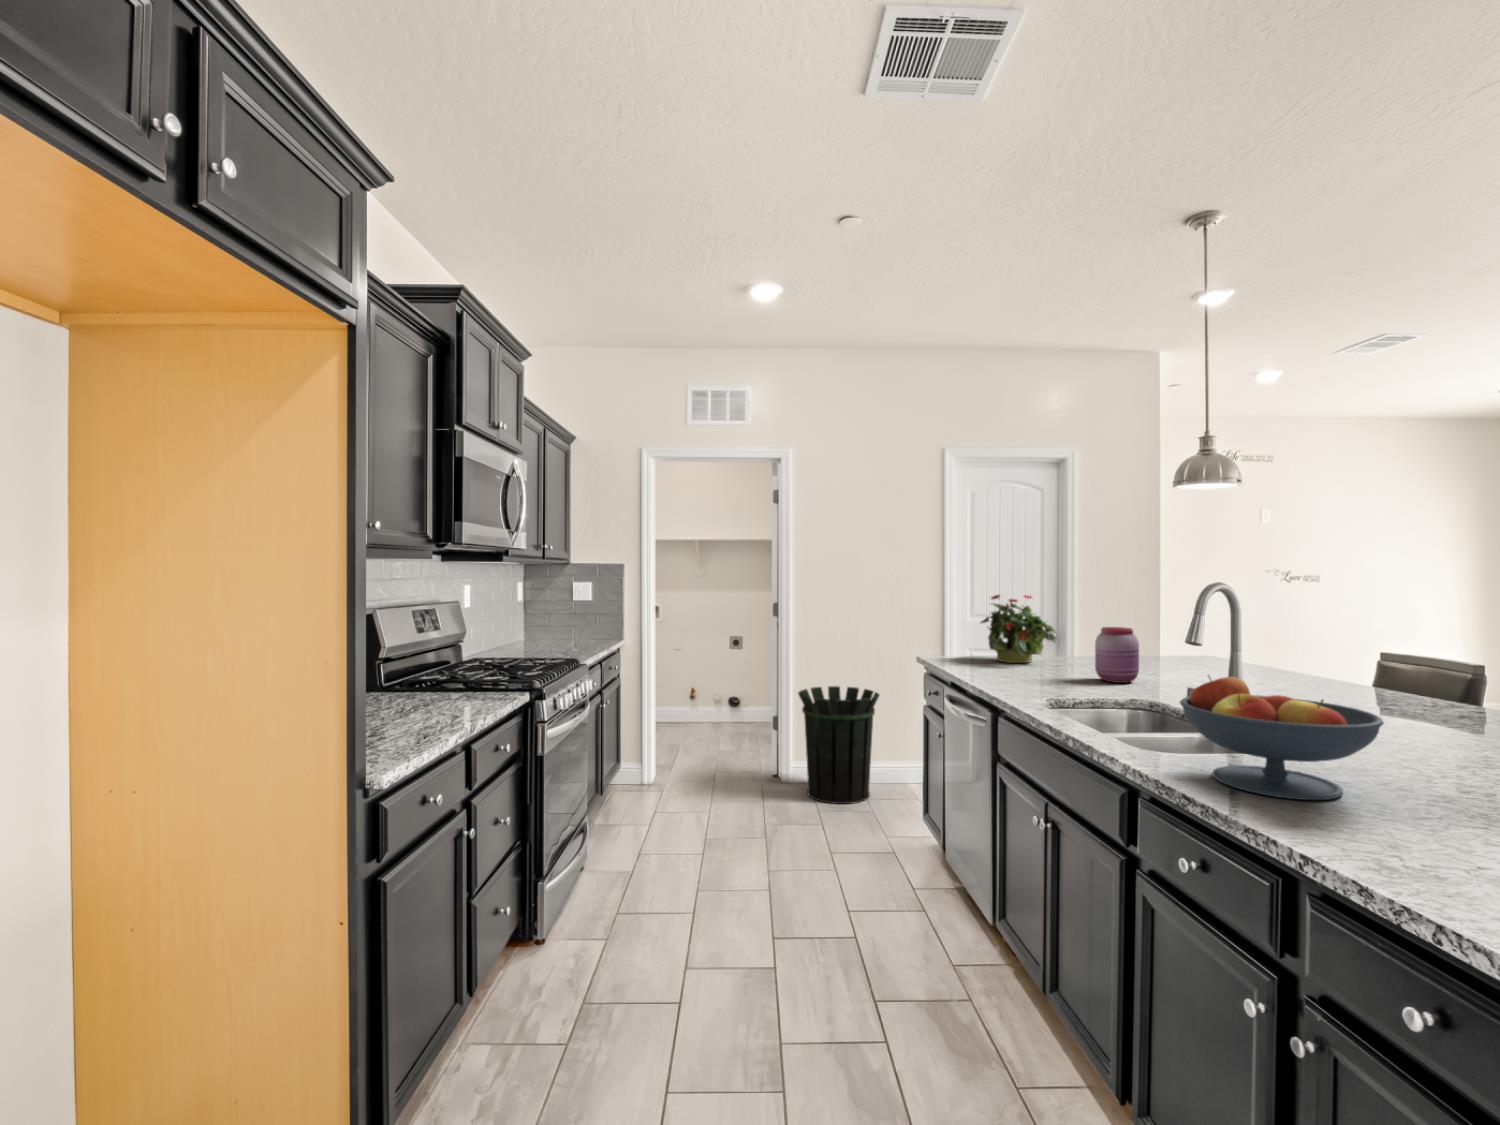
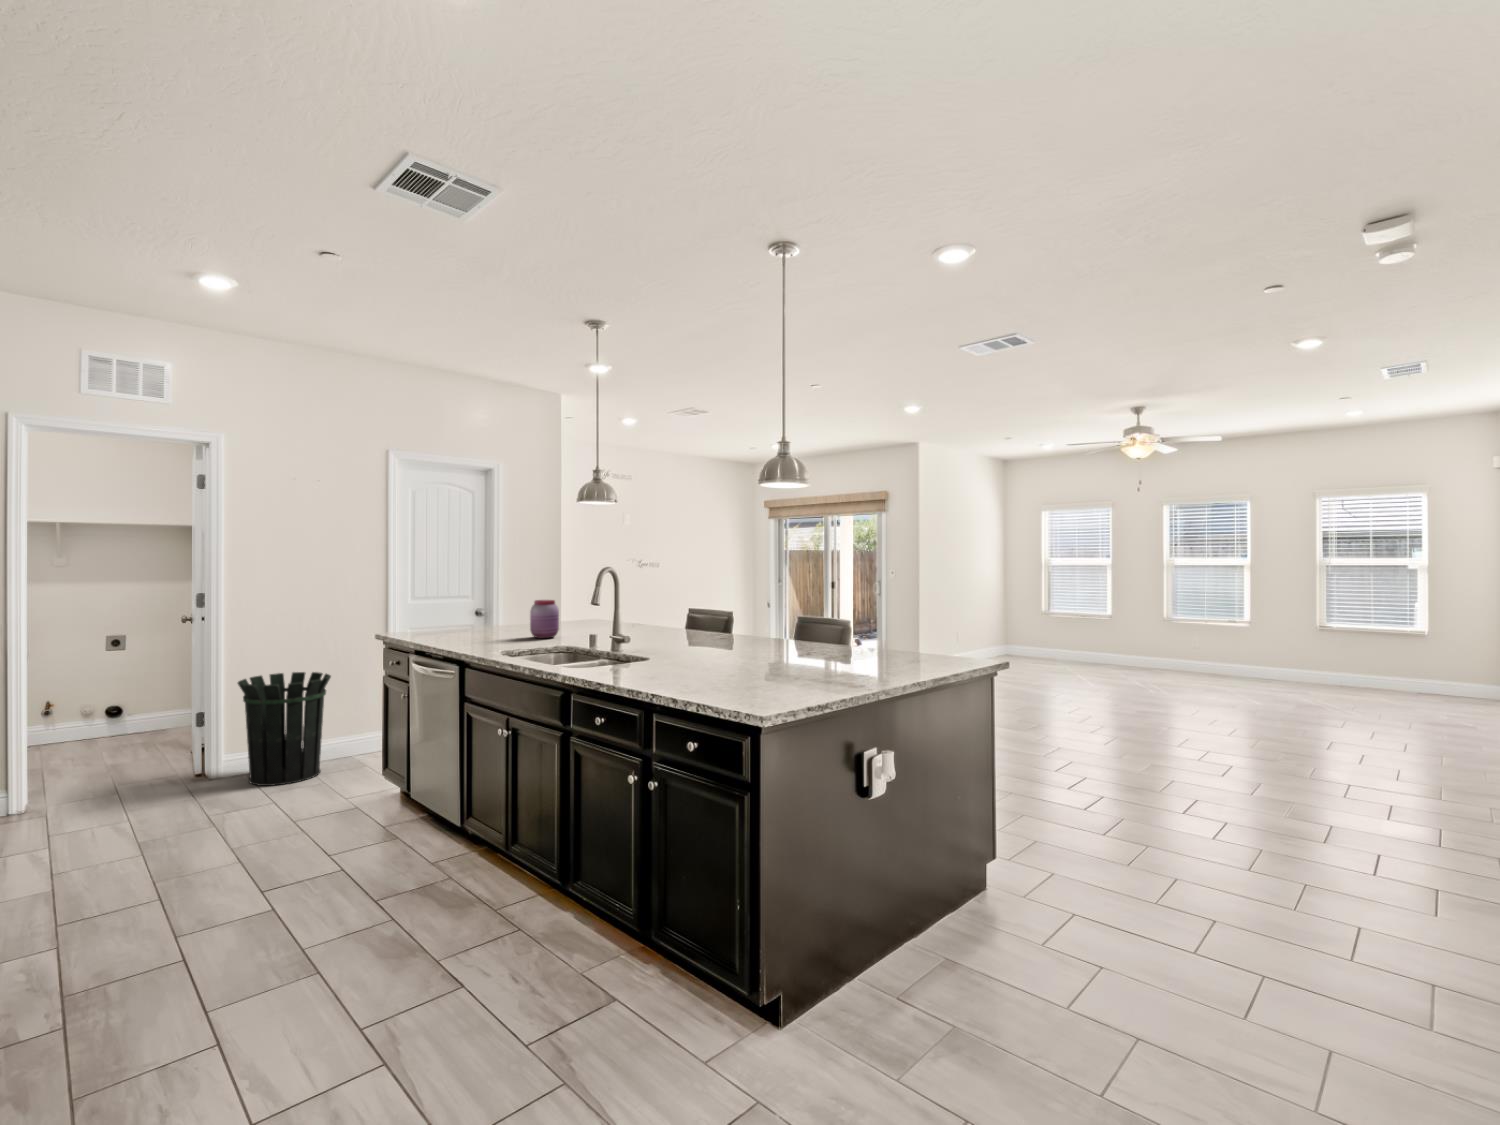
potted plant: present [981,595,1055,663] -> none [439,578,499,632]
fruit bowl: present [1180,675,1384,800] -> none [593,619,679,677]

